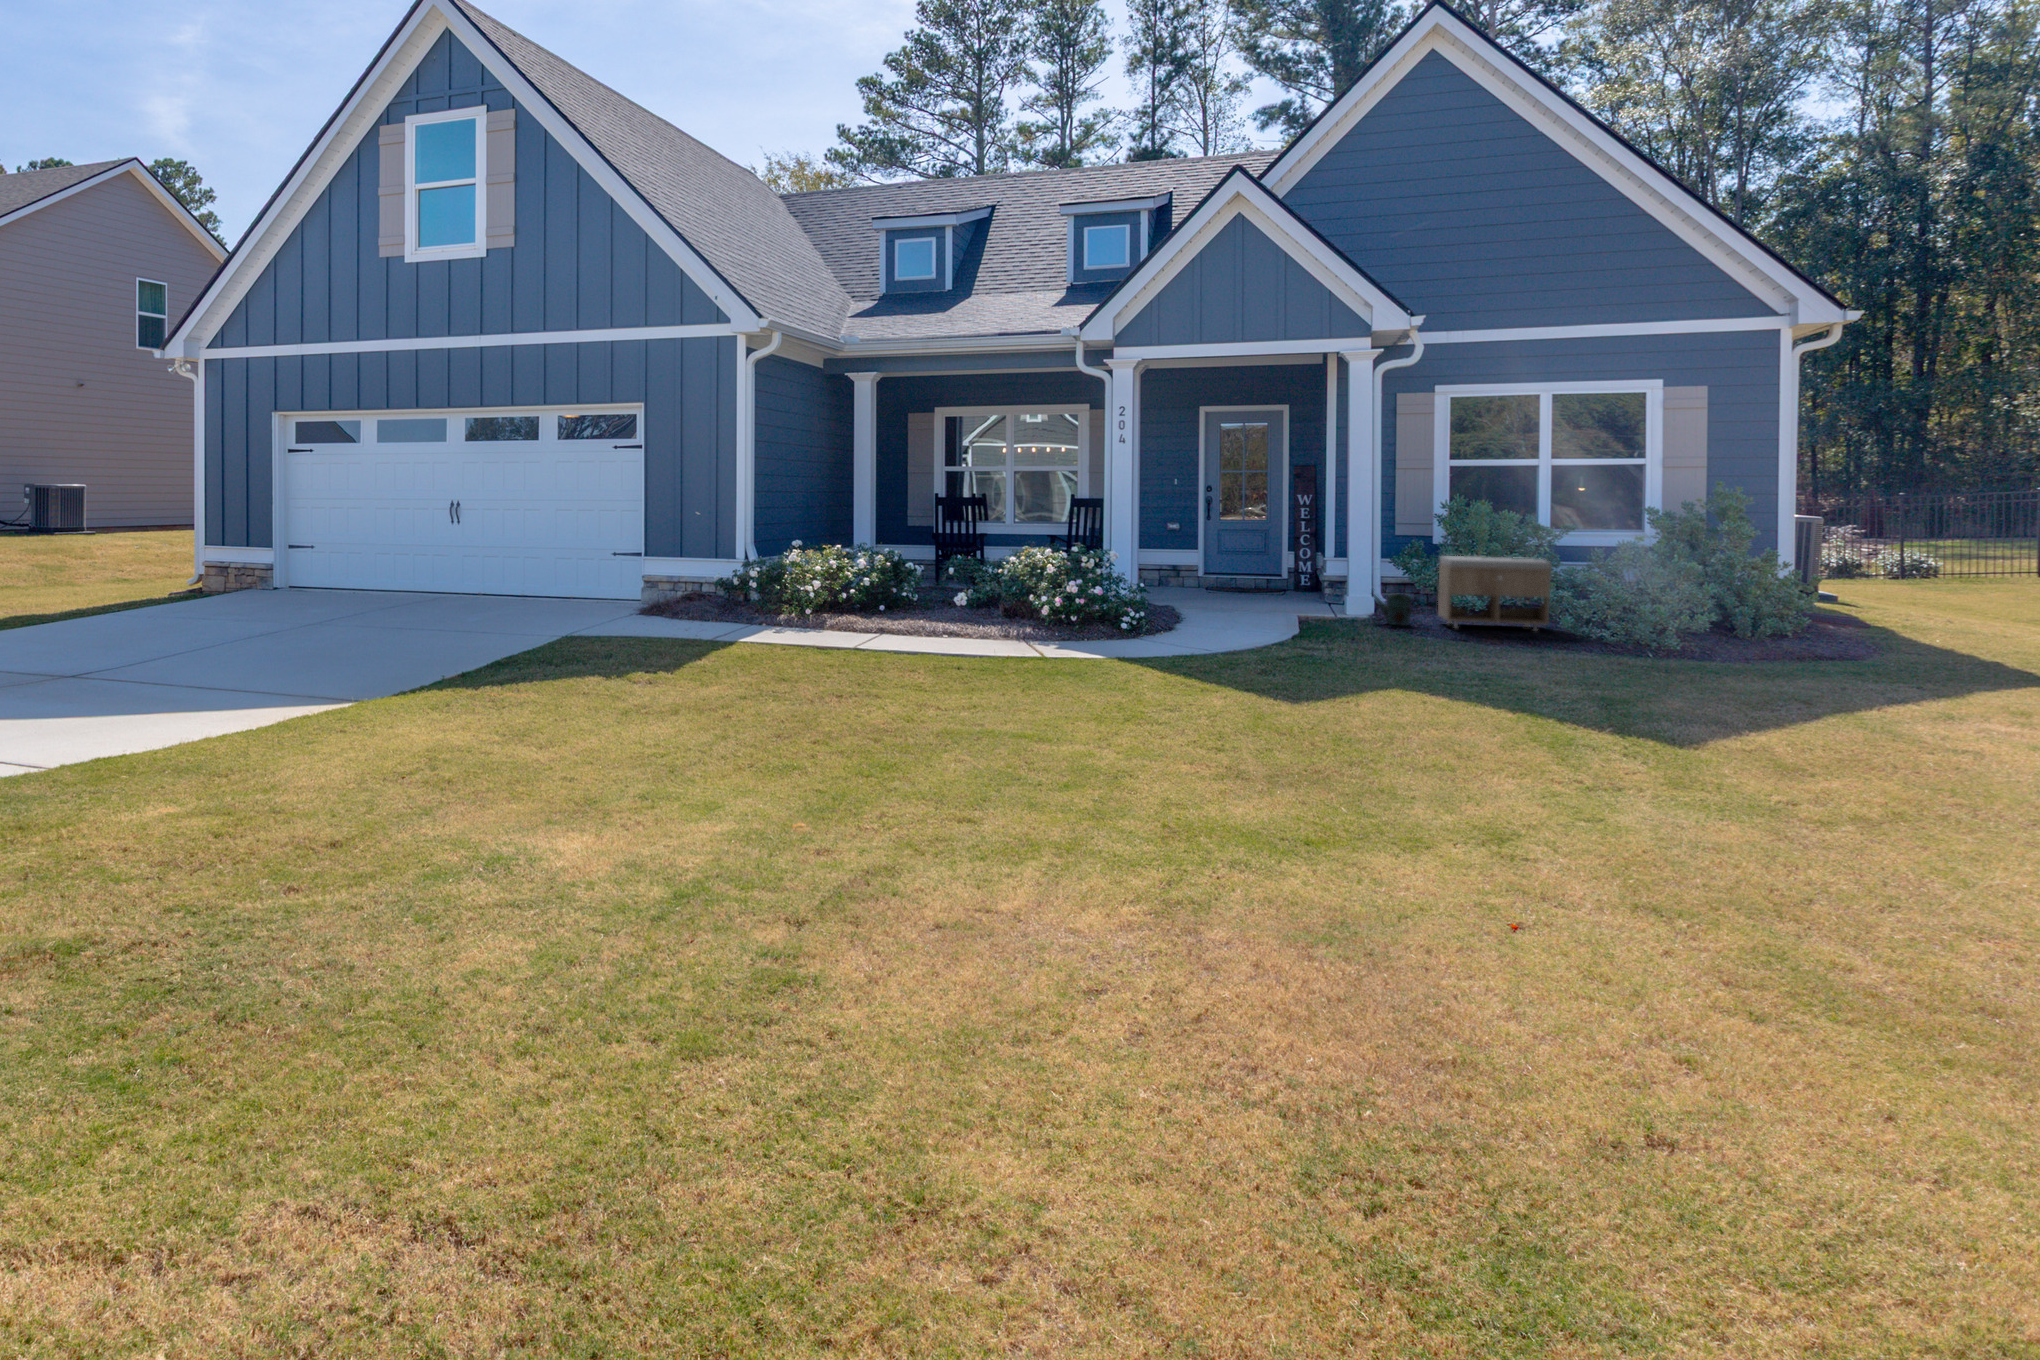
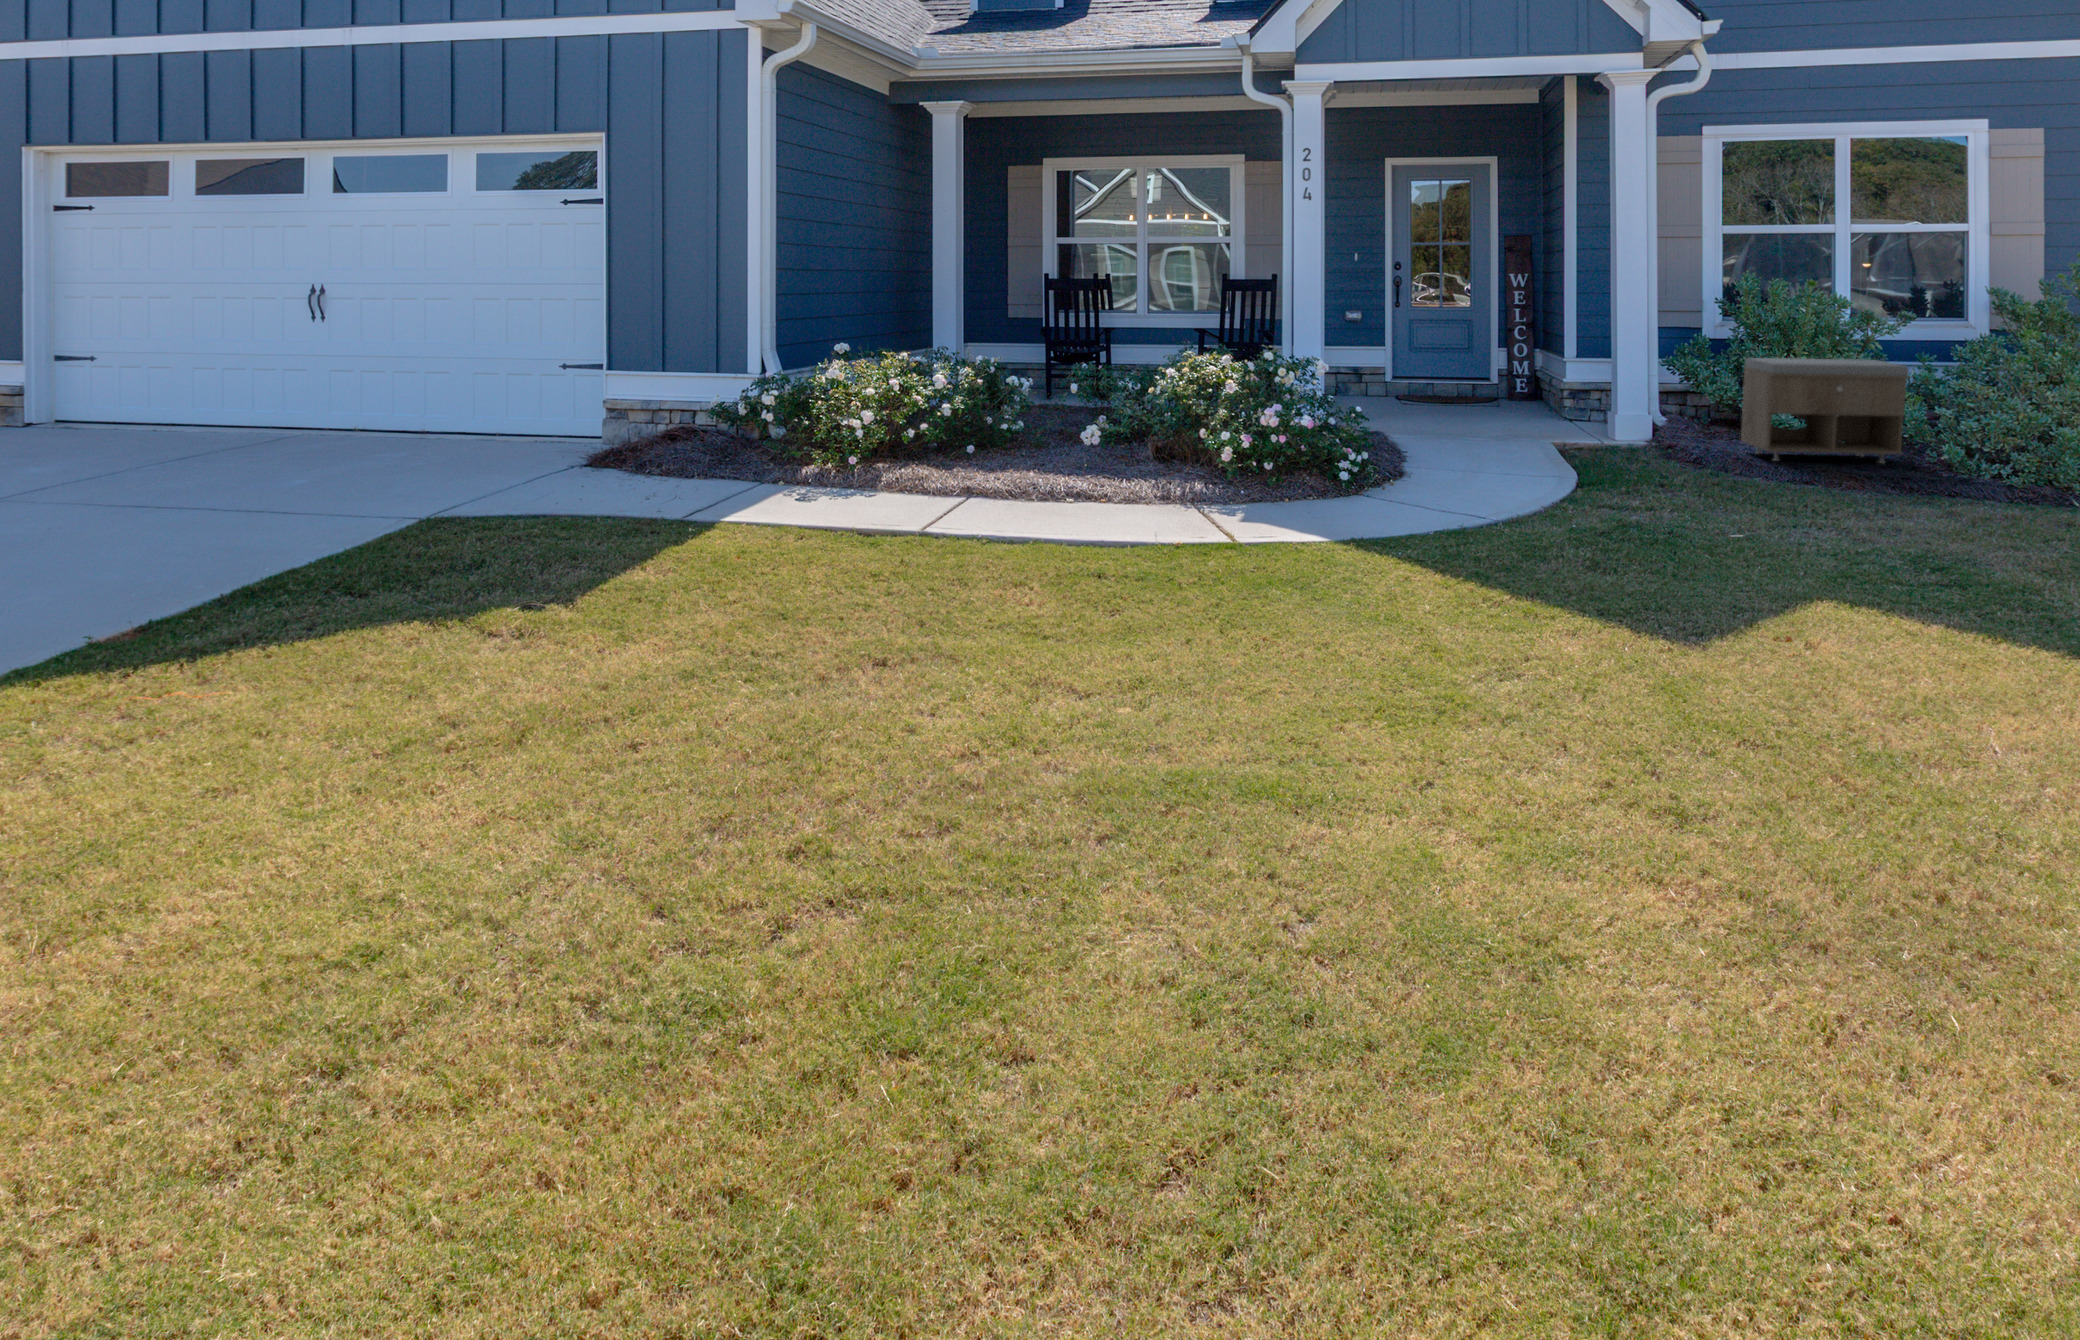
watering can: present [1374,594,1418,625] -> none [1649,405,1724,458]

